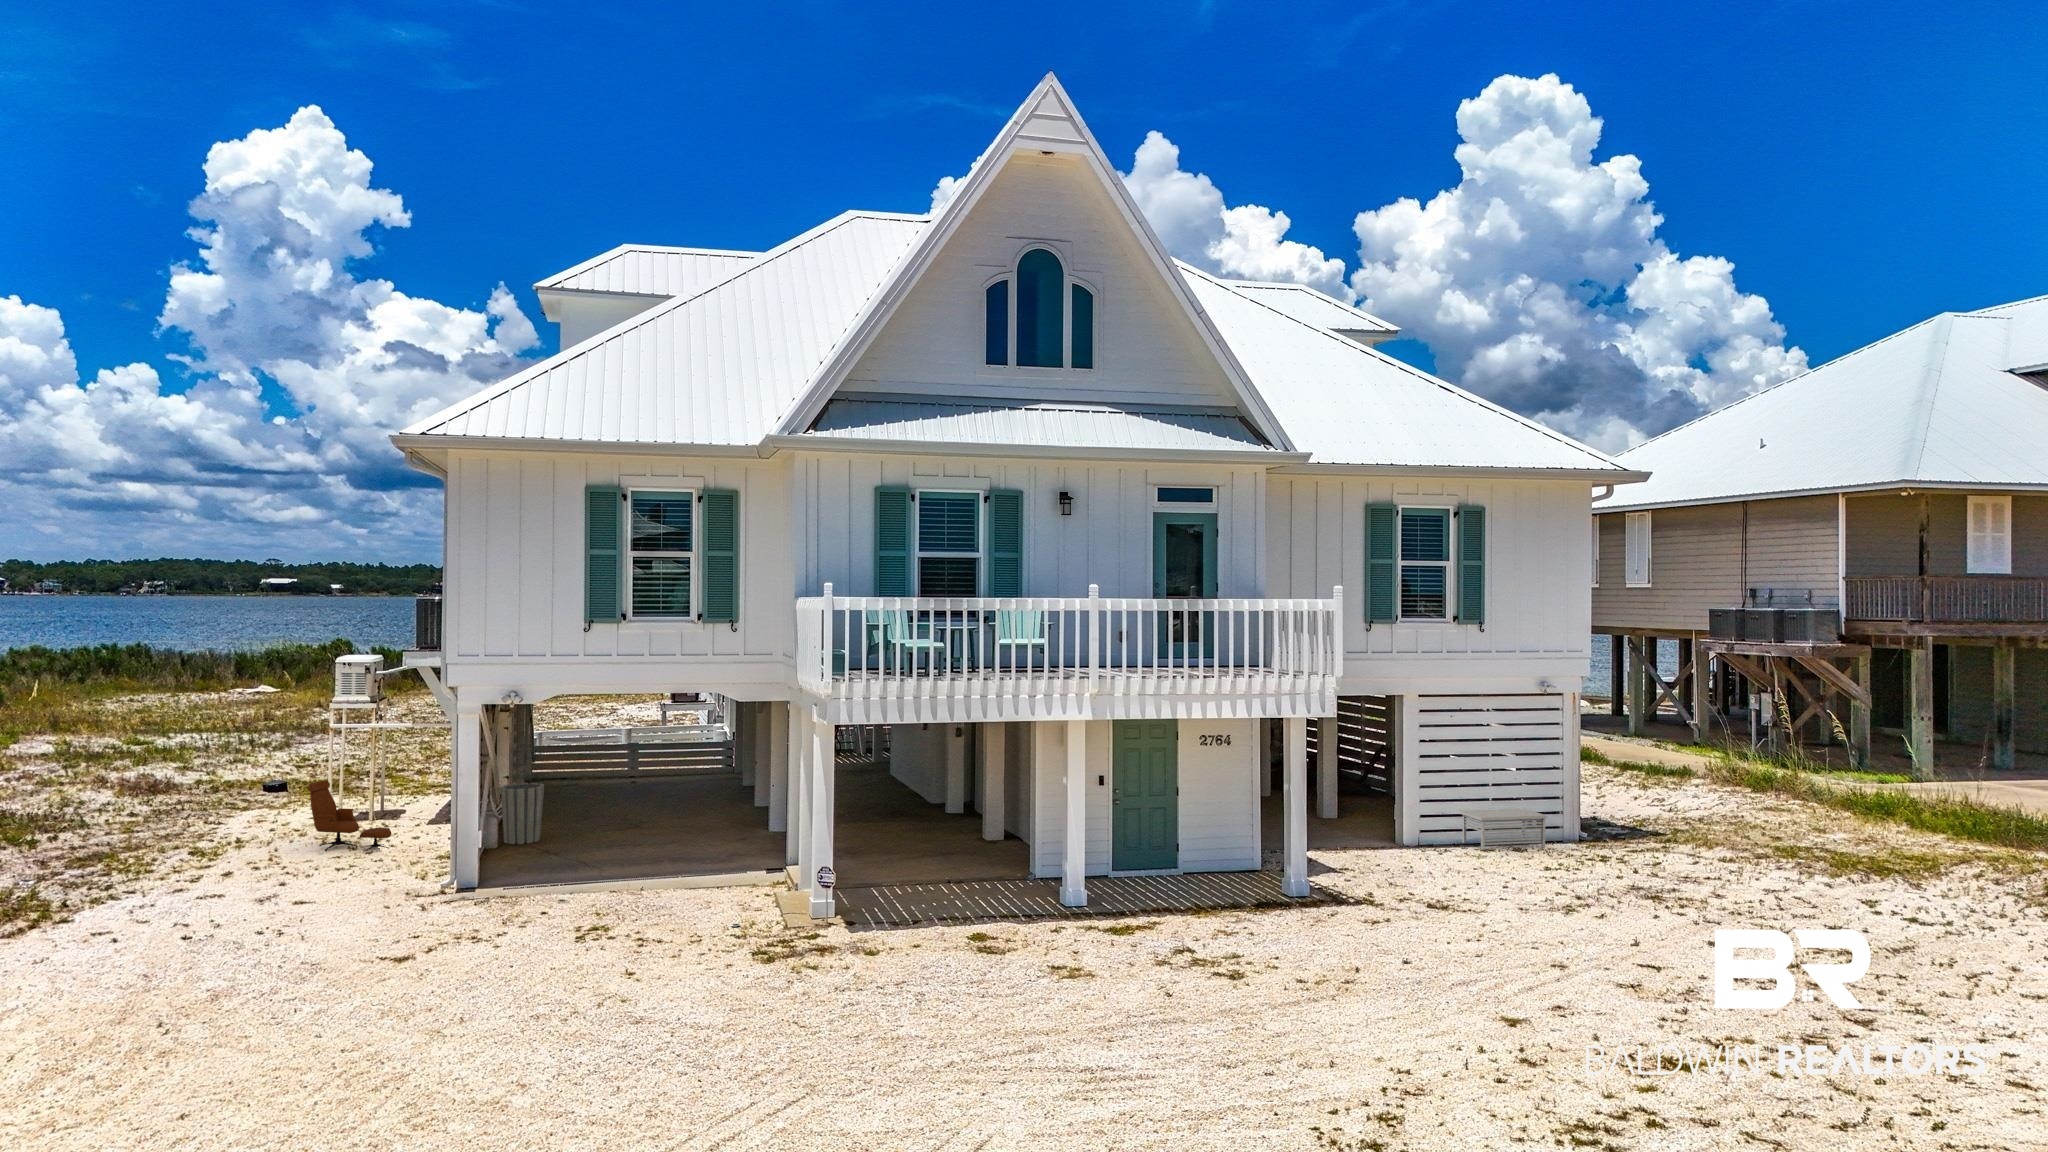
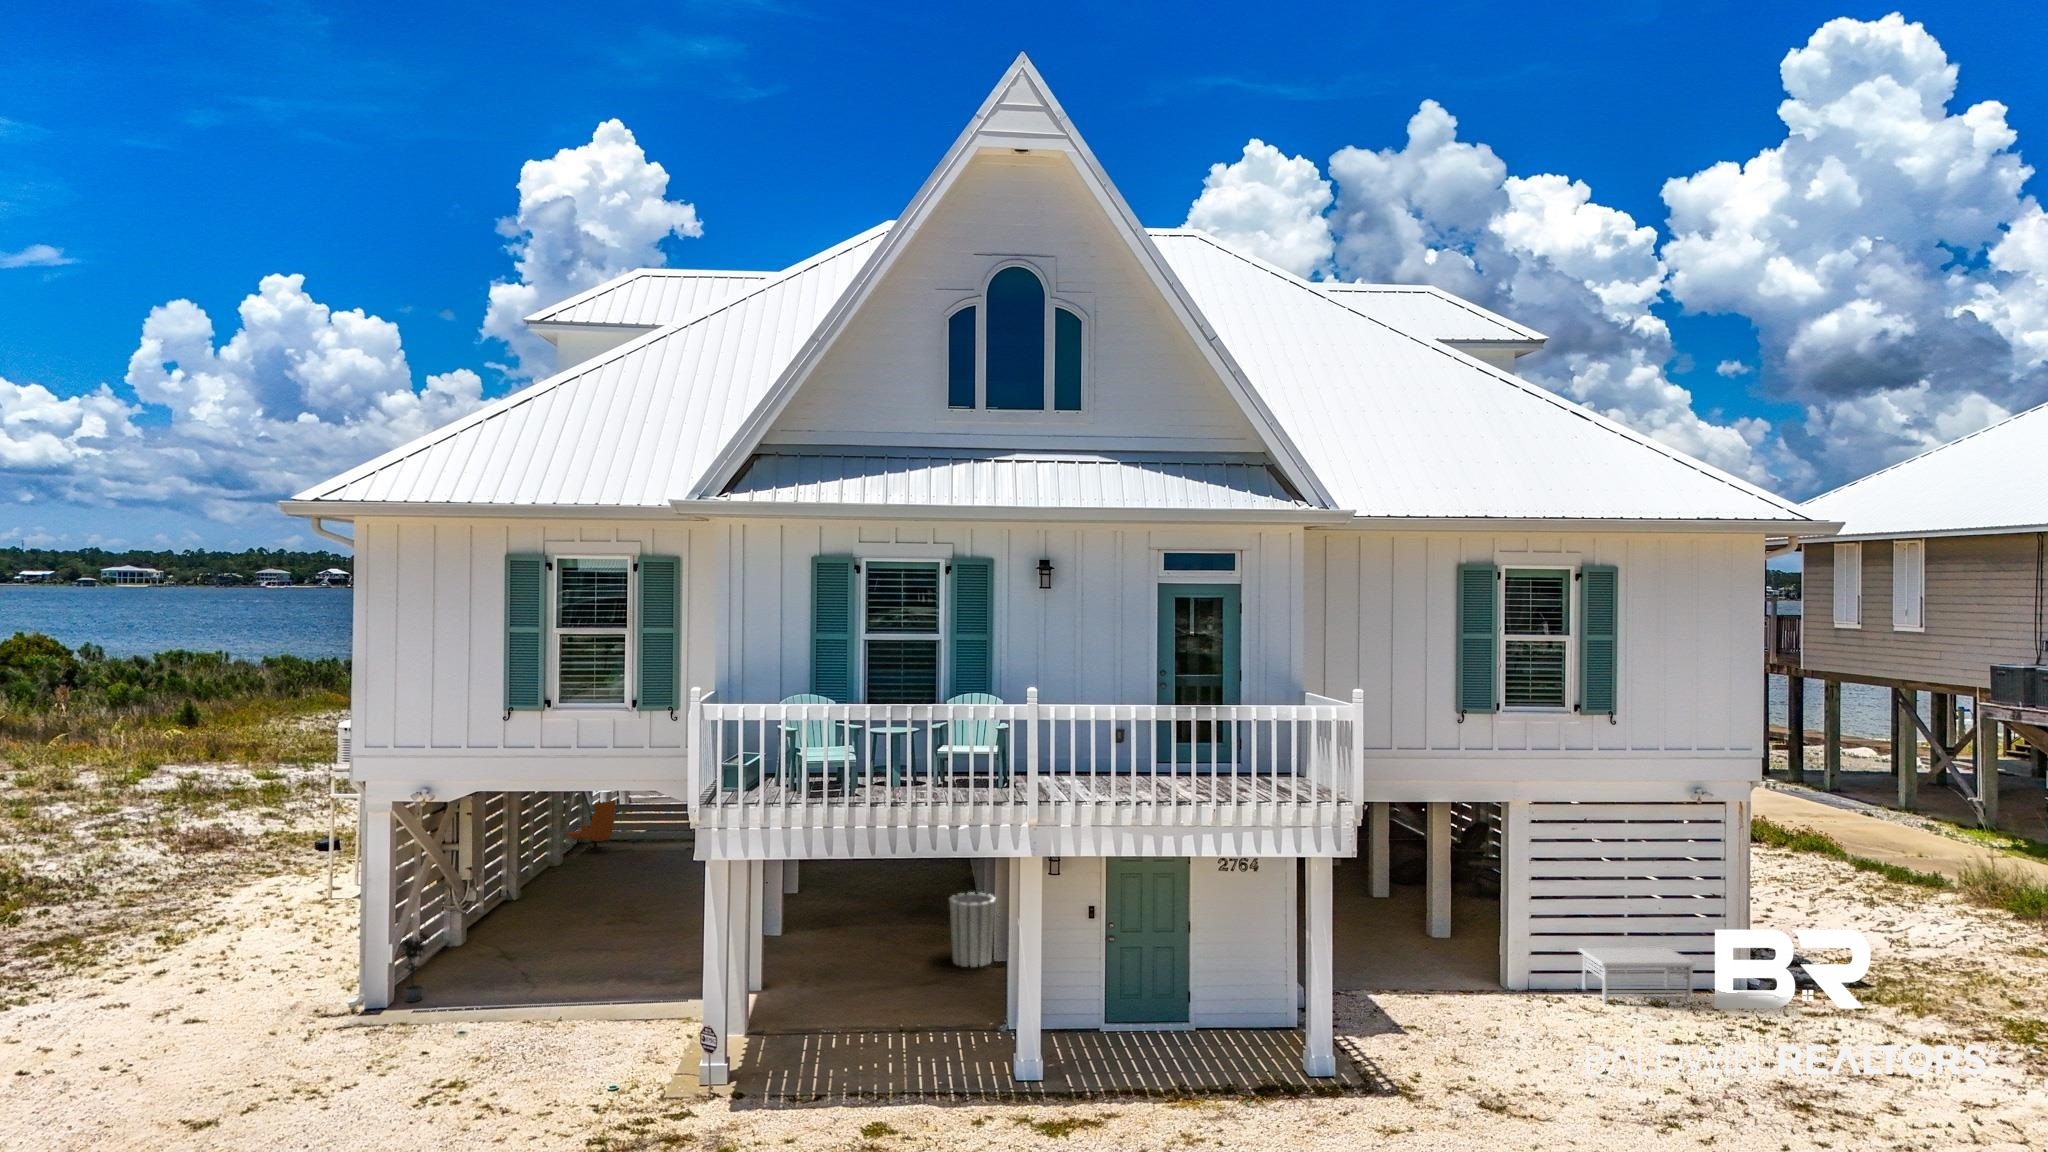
lounge chair: present [308,781,391,851] -> present [566,800,616,854]
trash can: present [501,783,544,844] -> present [950,892,996,967]
potted plant: none [480,822,510,887] -> present [400,933,430,1002]

